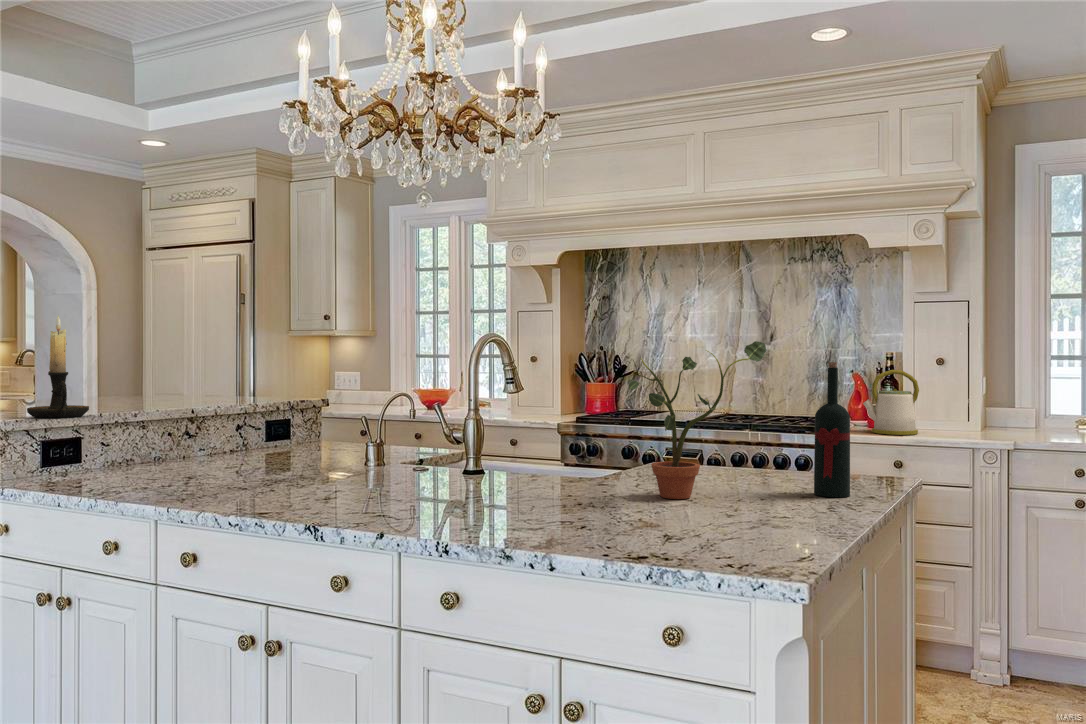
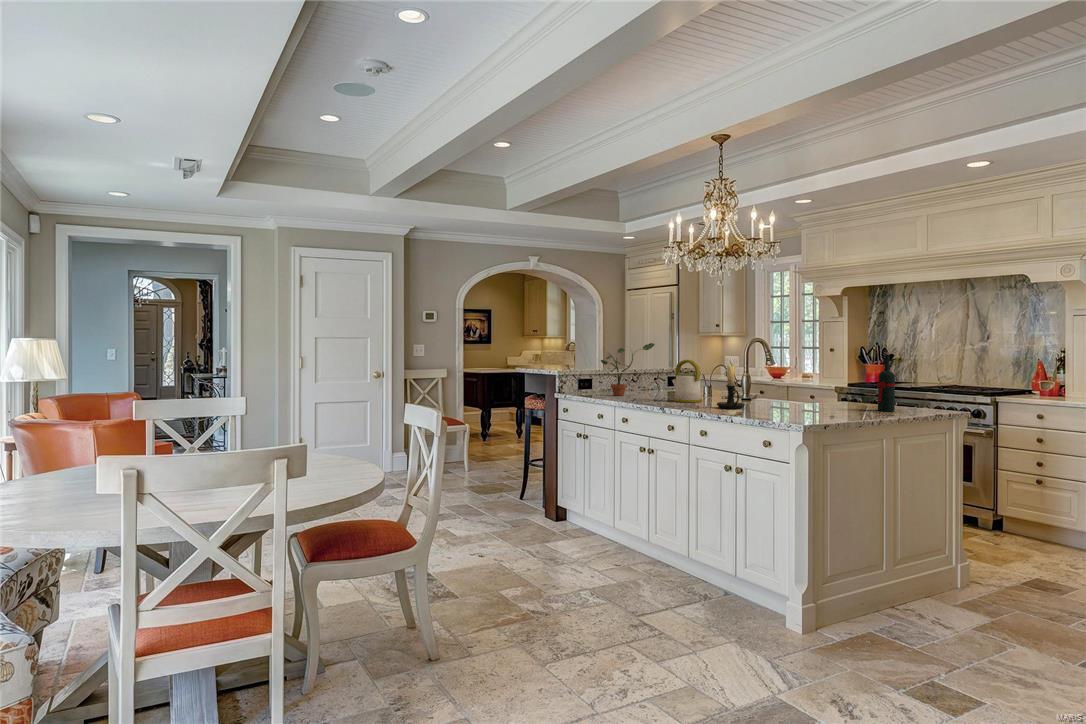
candle holder: present [27,315,89,418] -> present [717,357,745,409]
potted plant: present [629,341,767,499] -> present [601,343,654,396]
kettle: present [863,370,919,435] -> present [672,360,702,403]

